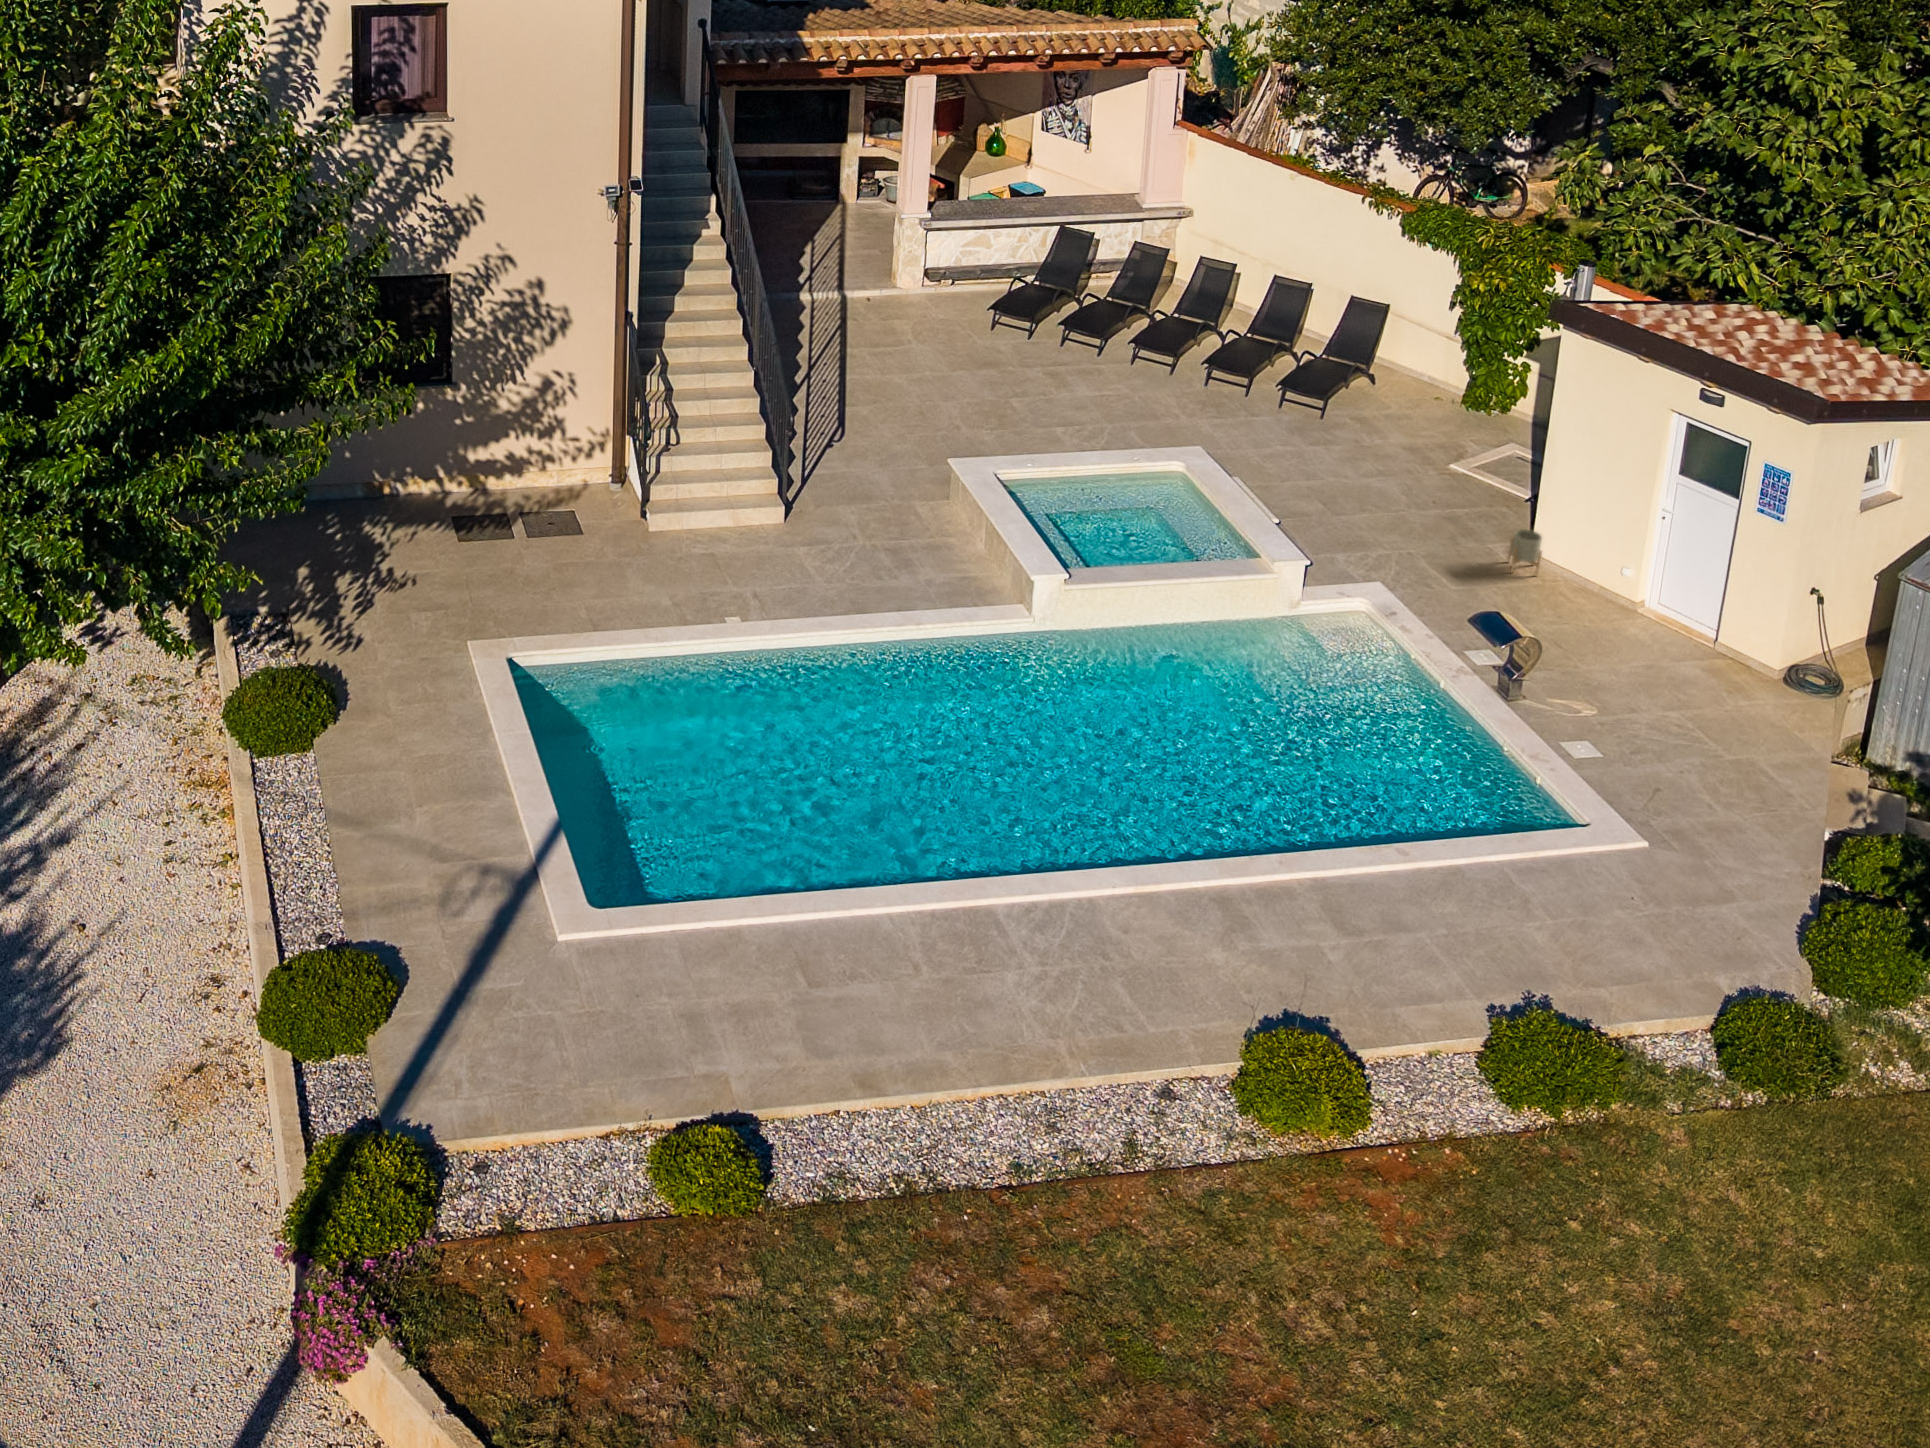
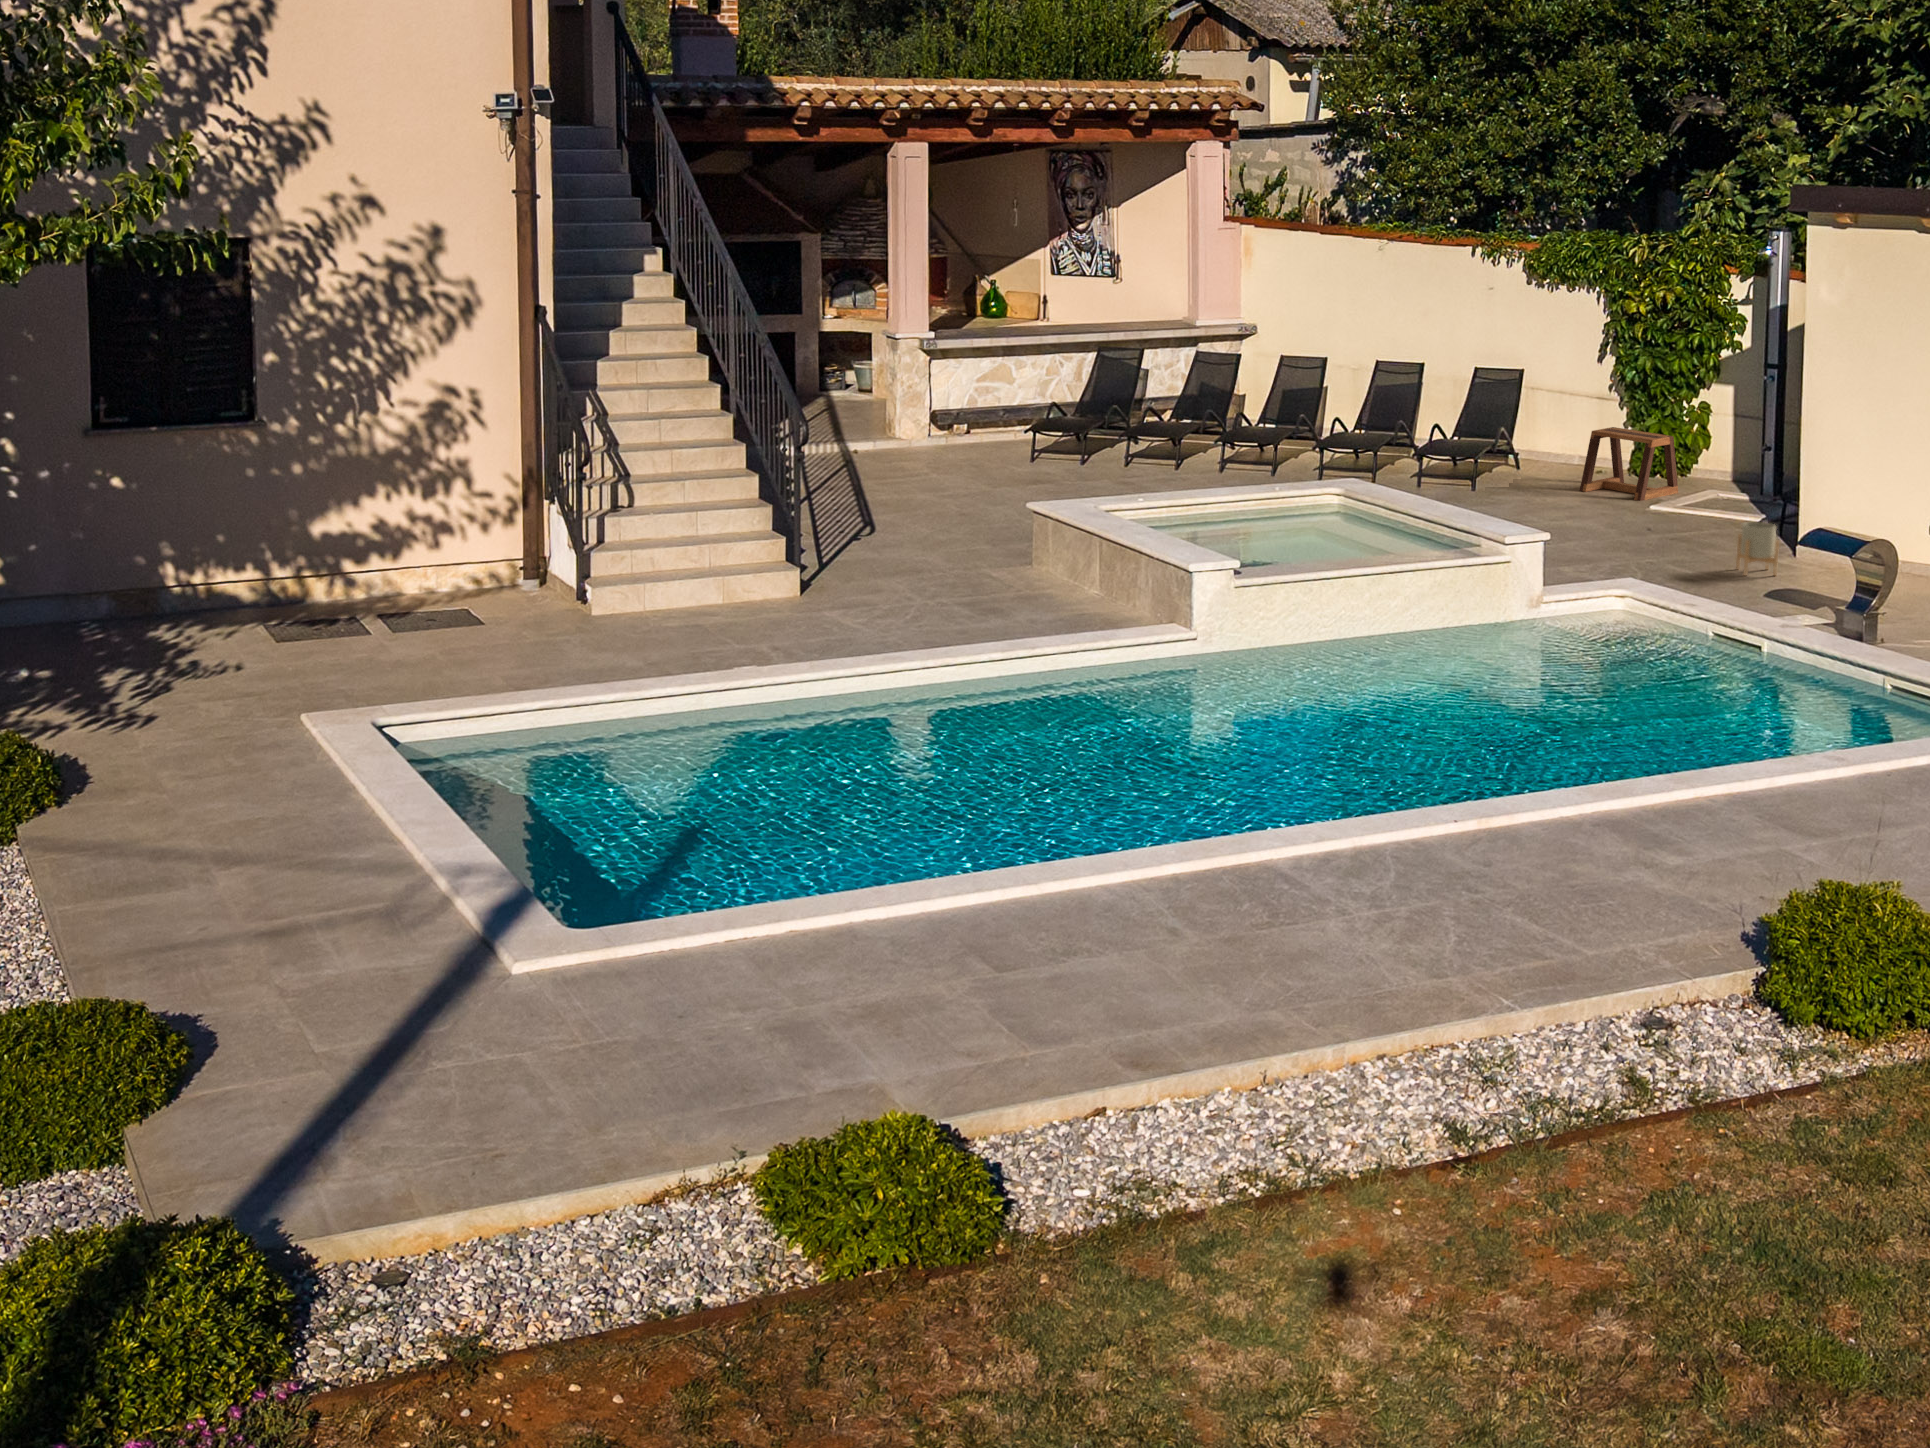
stool: none [1416,370,1500,442] -> present [1580,427,1678,501]

